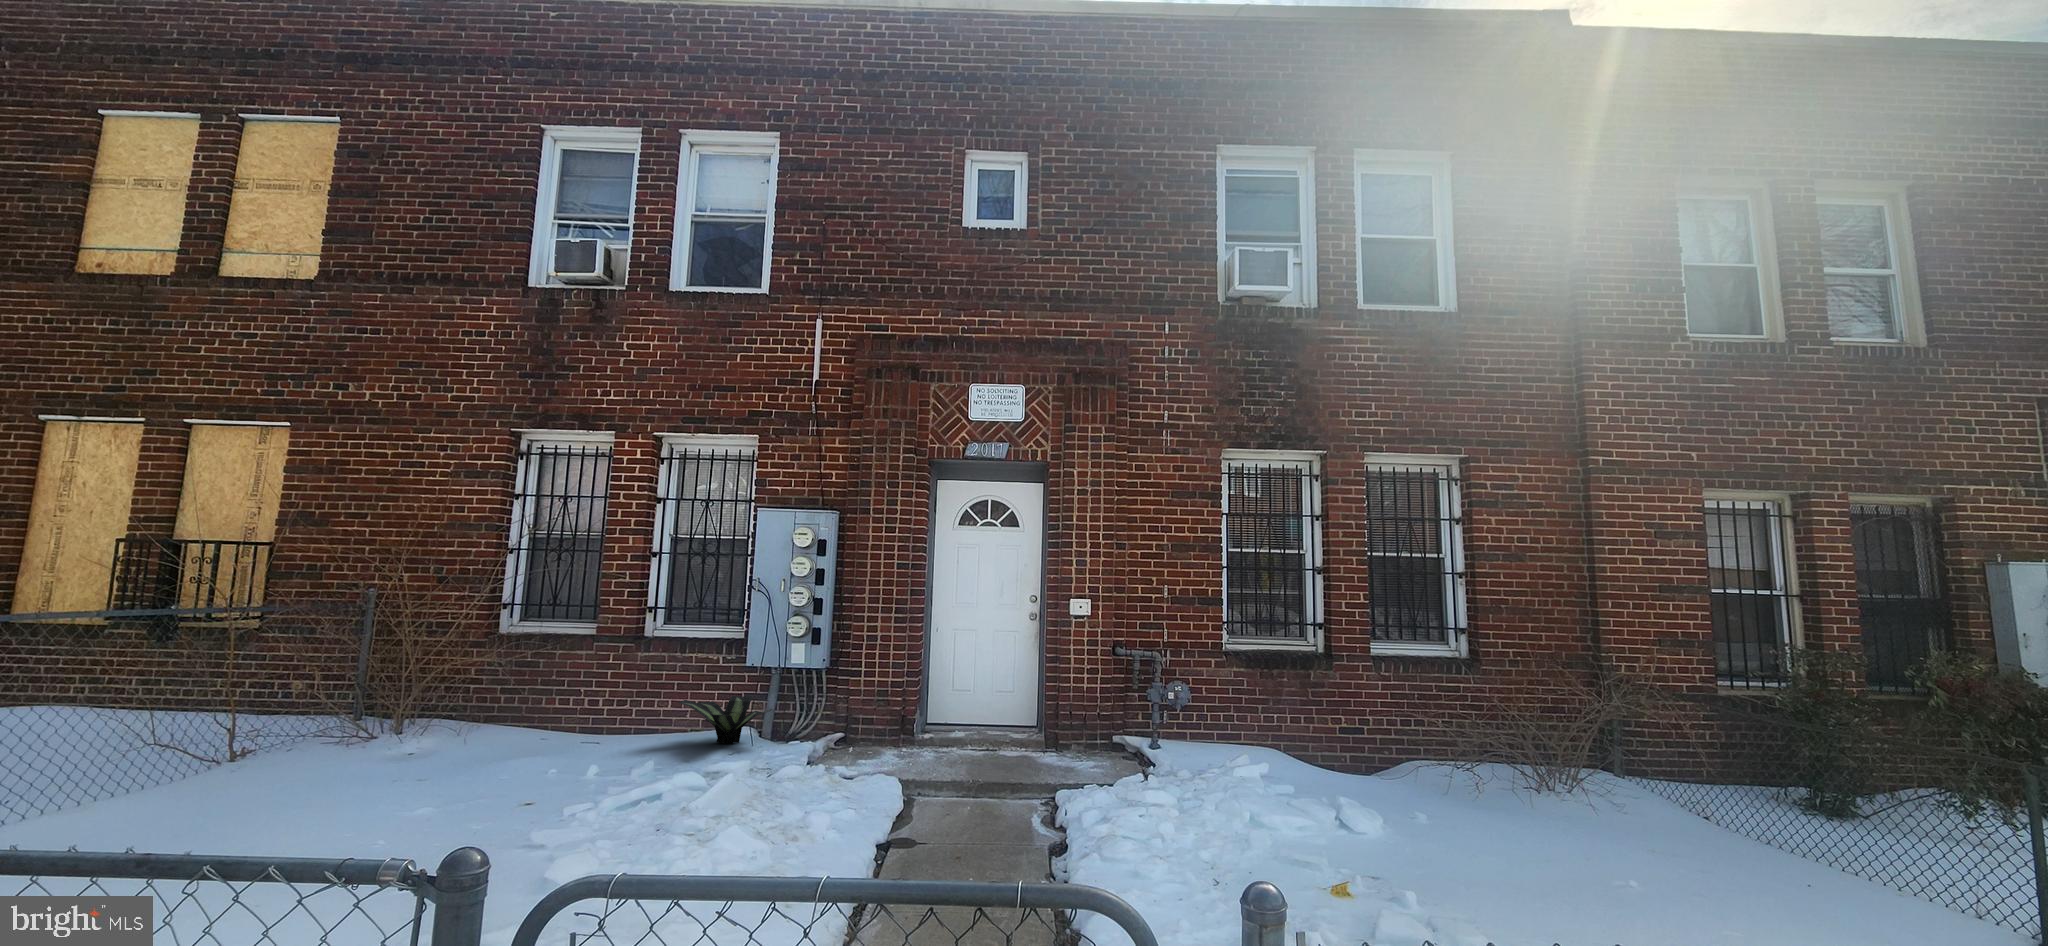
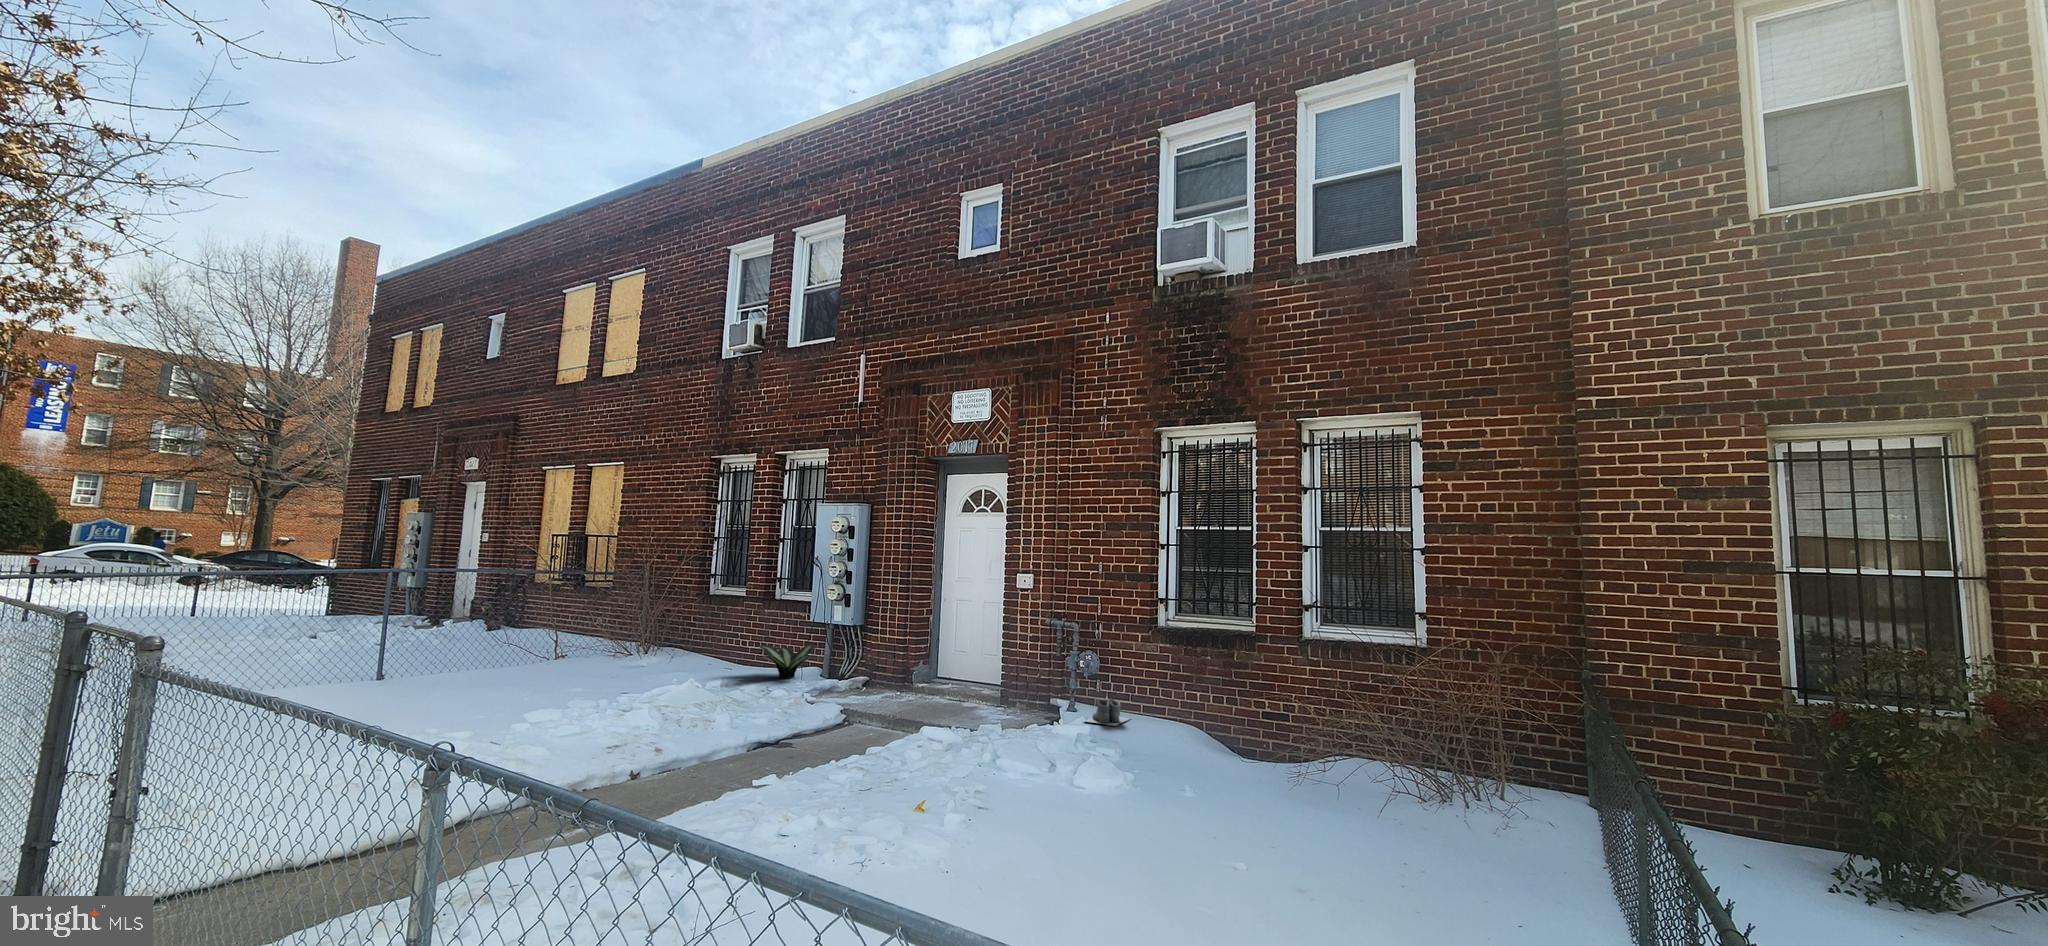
boots: none [1175,729,1223,758] -> present [1084,698,1131,726]

